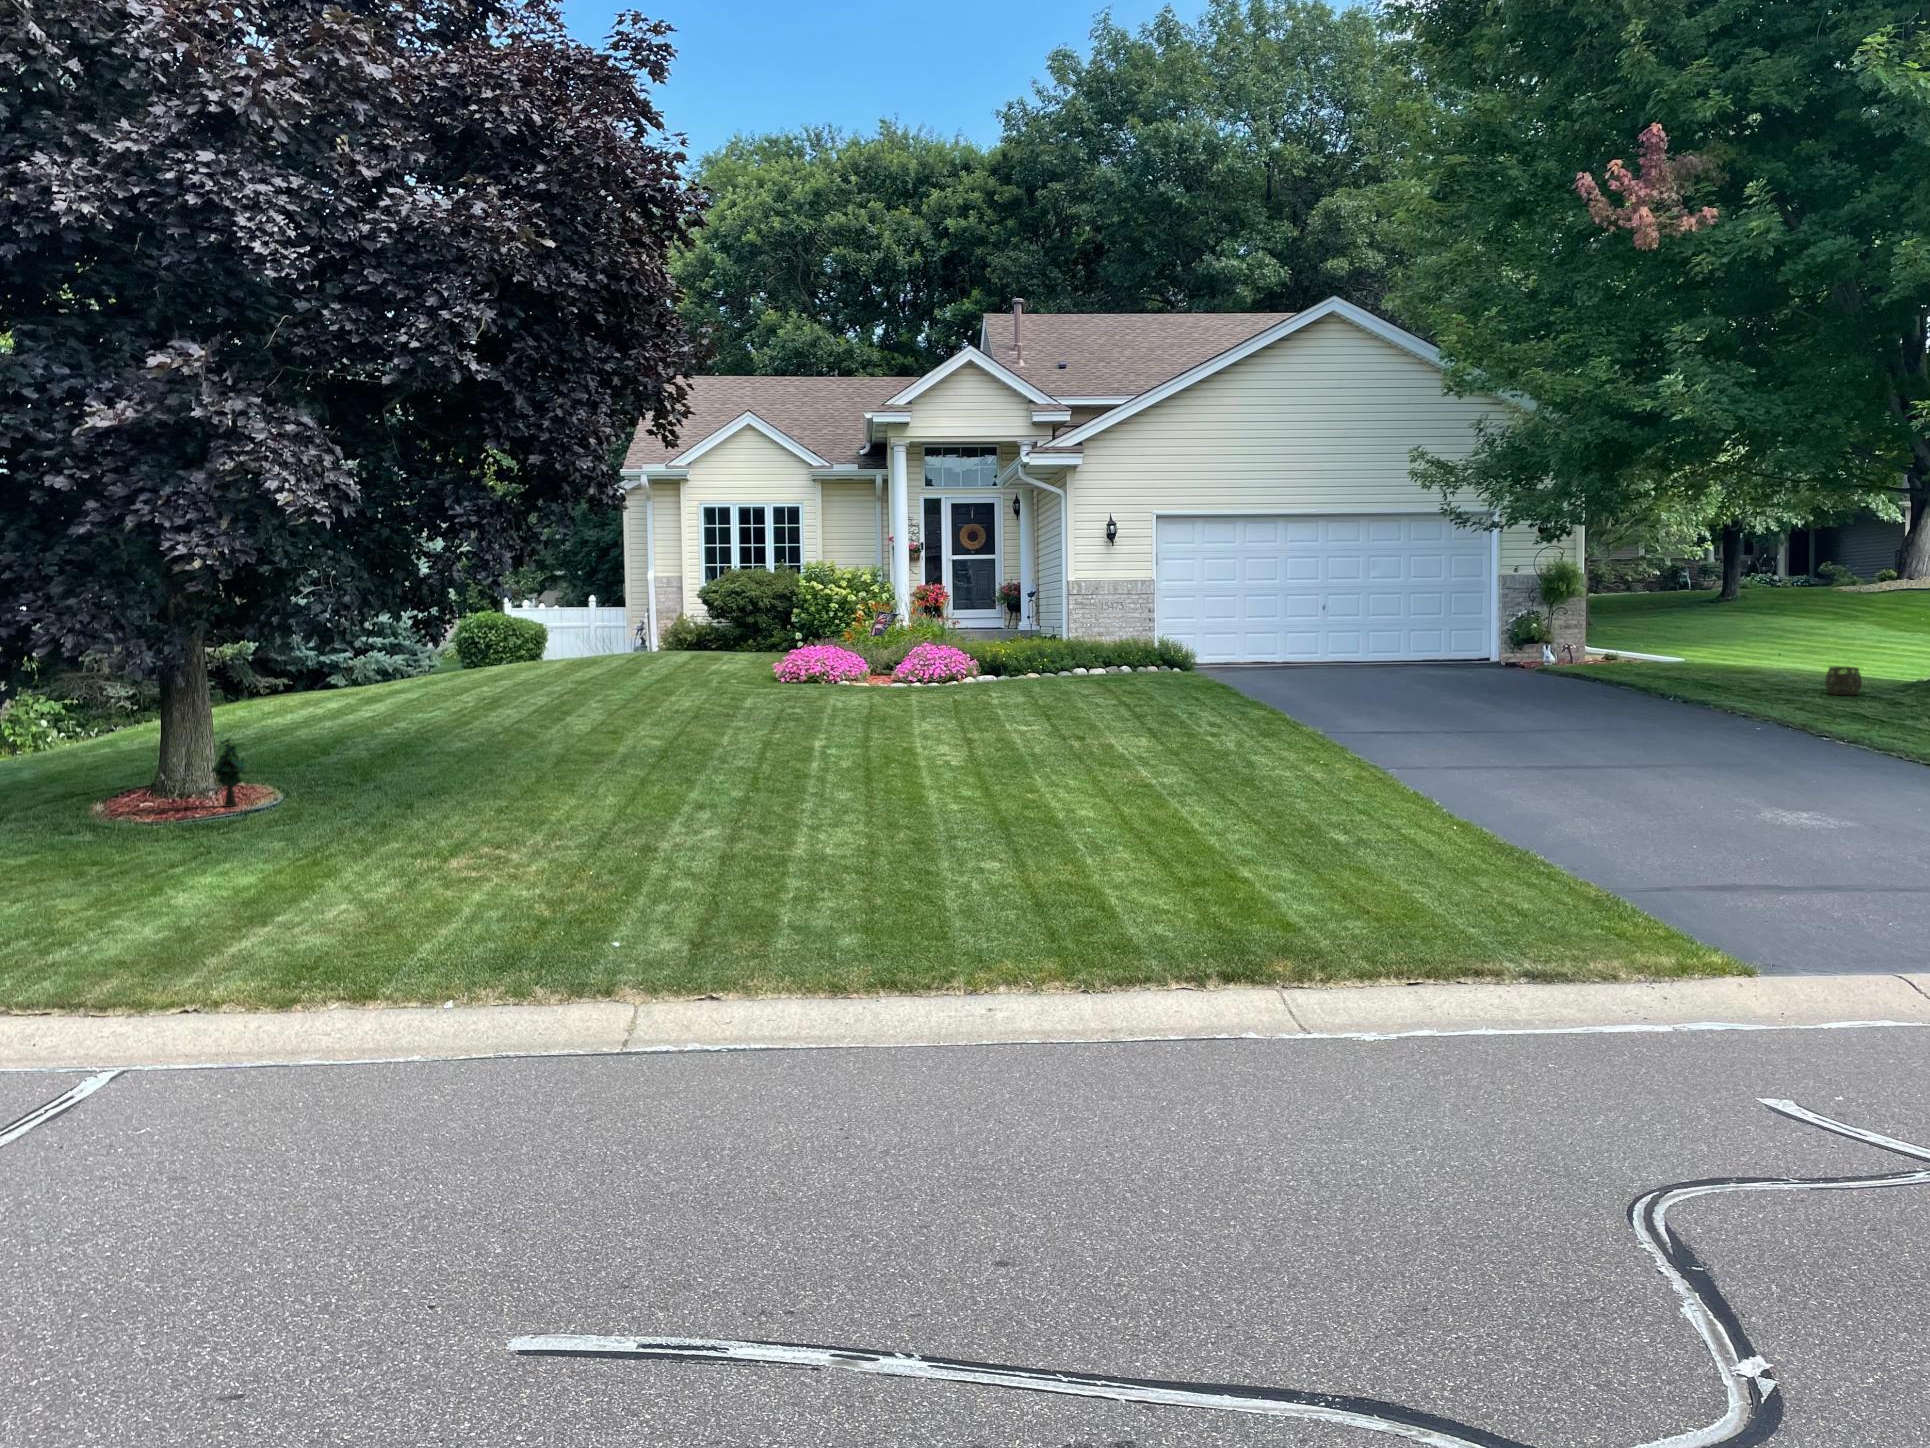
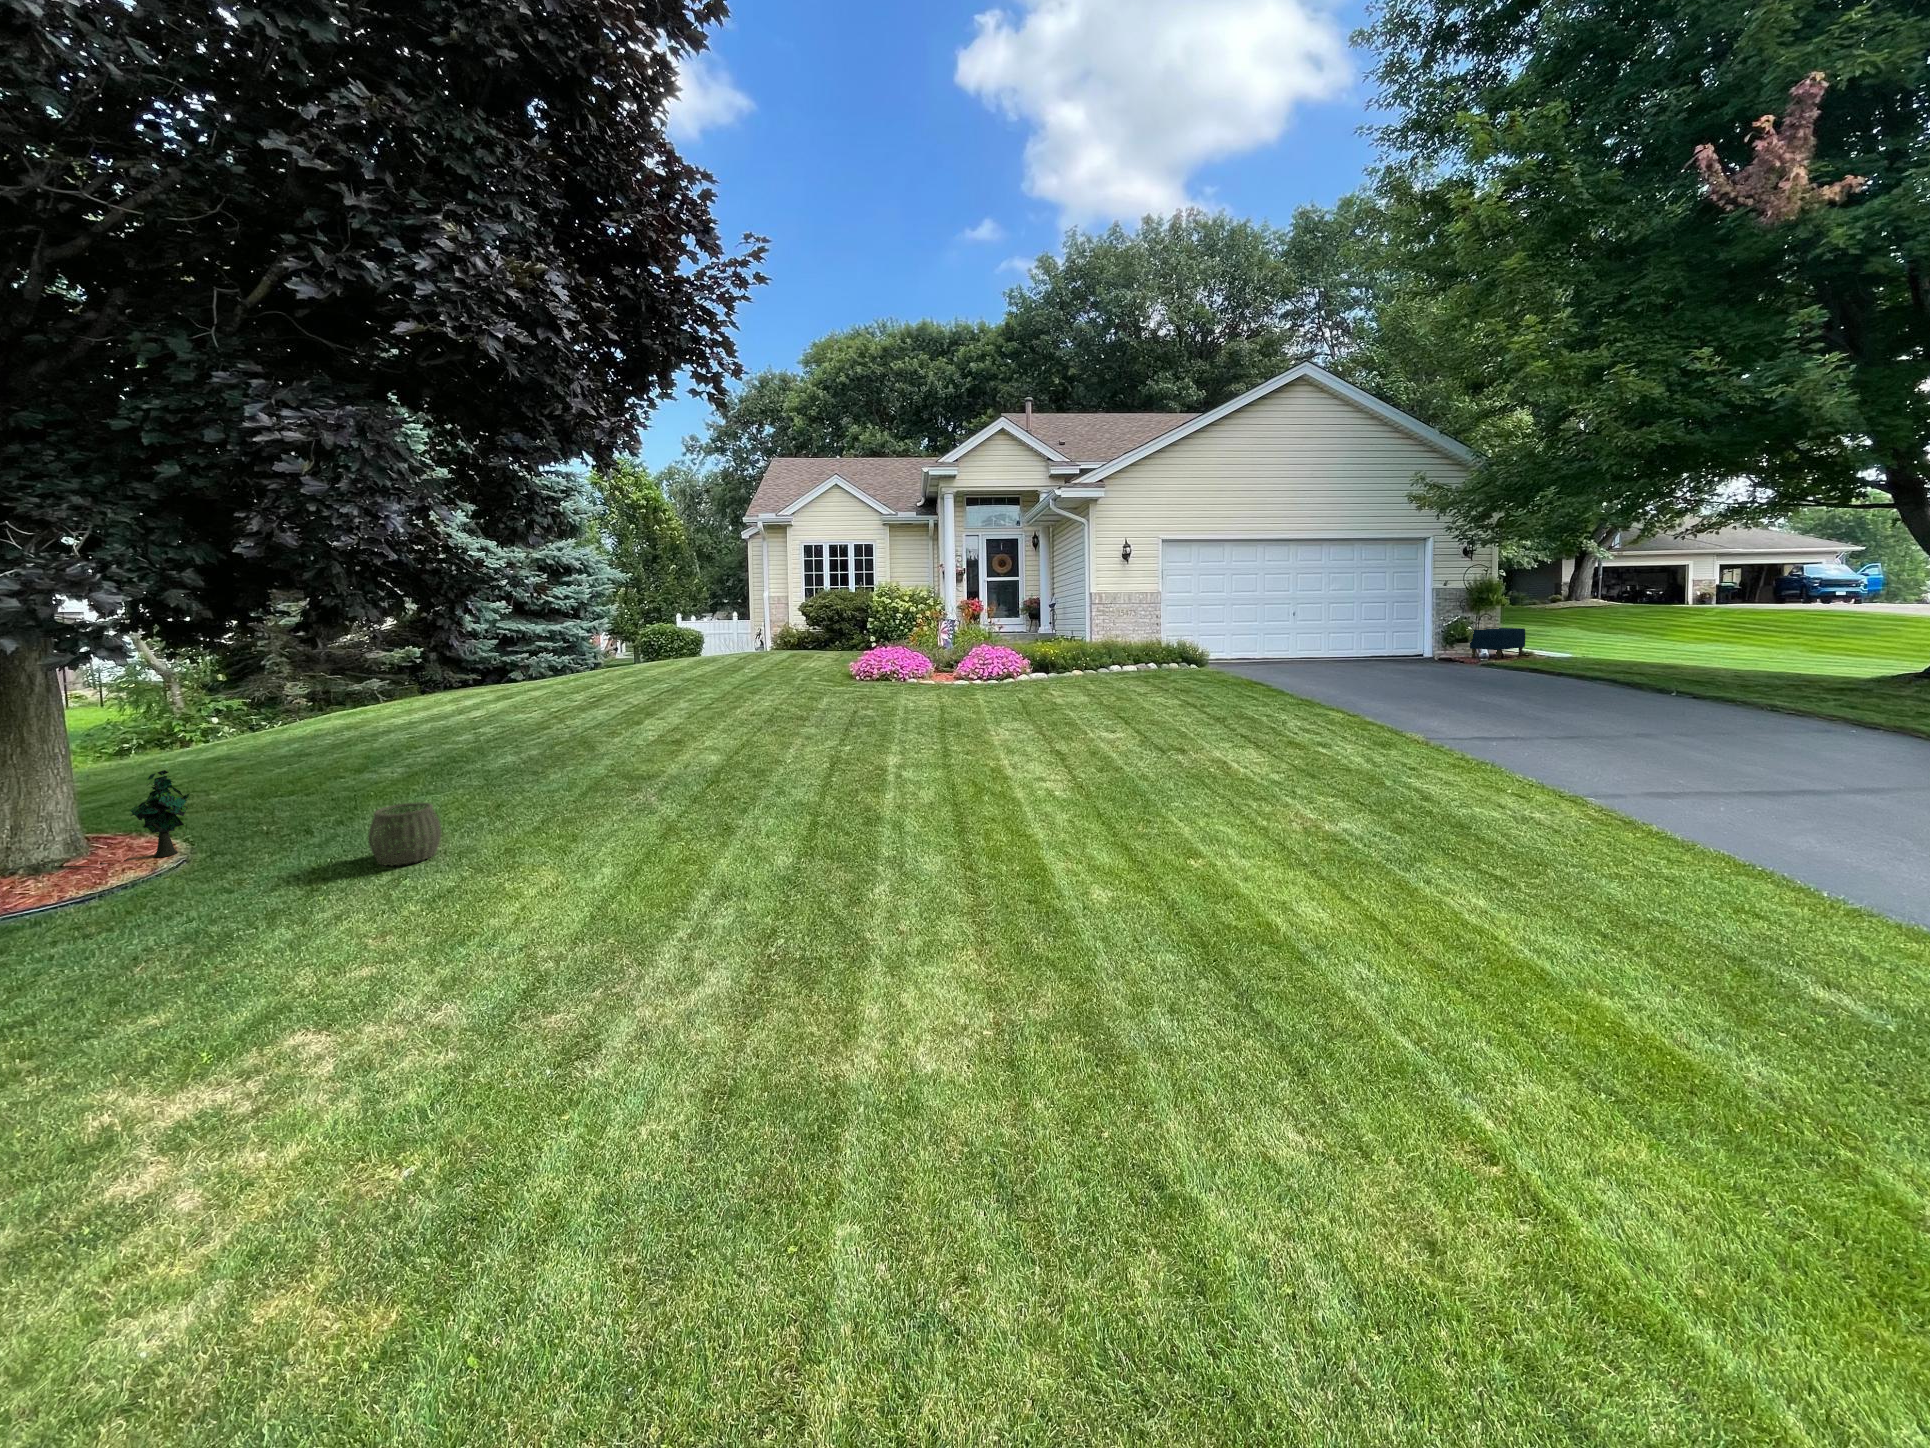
bench: none [1535,625,1608,664] -> present [1470,628,1525,659]
woven basket: present [1825,666,1862,695] -> present [368,802,441,866]

